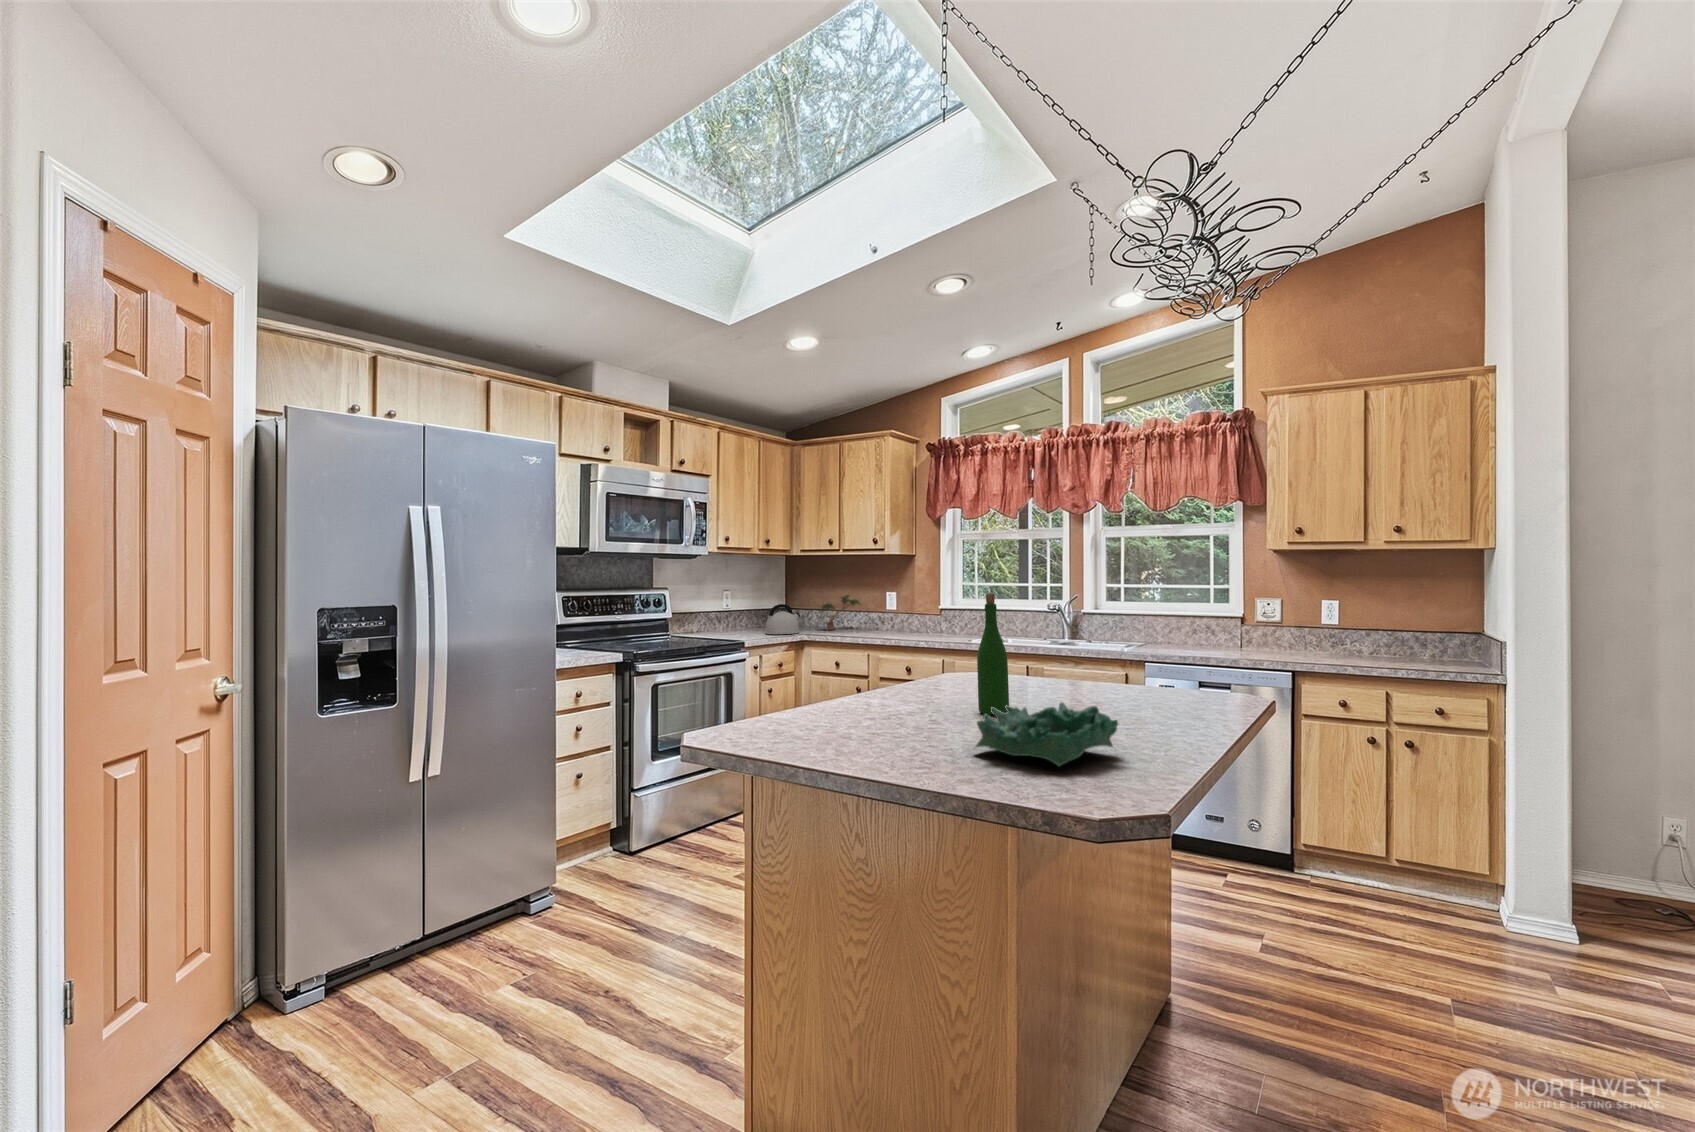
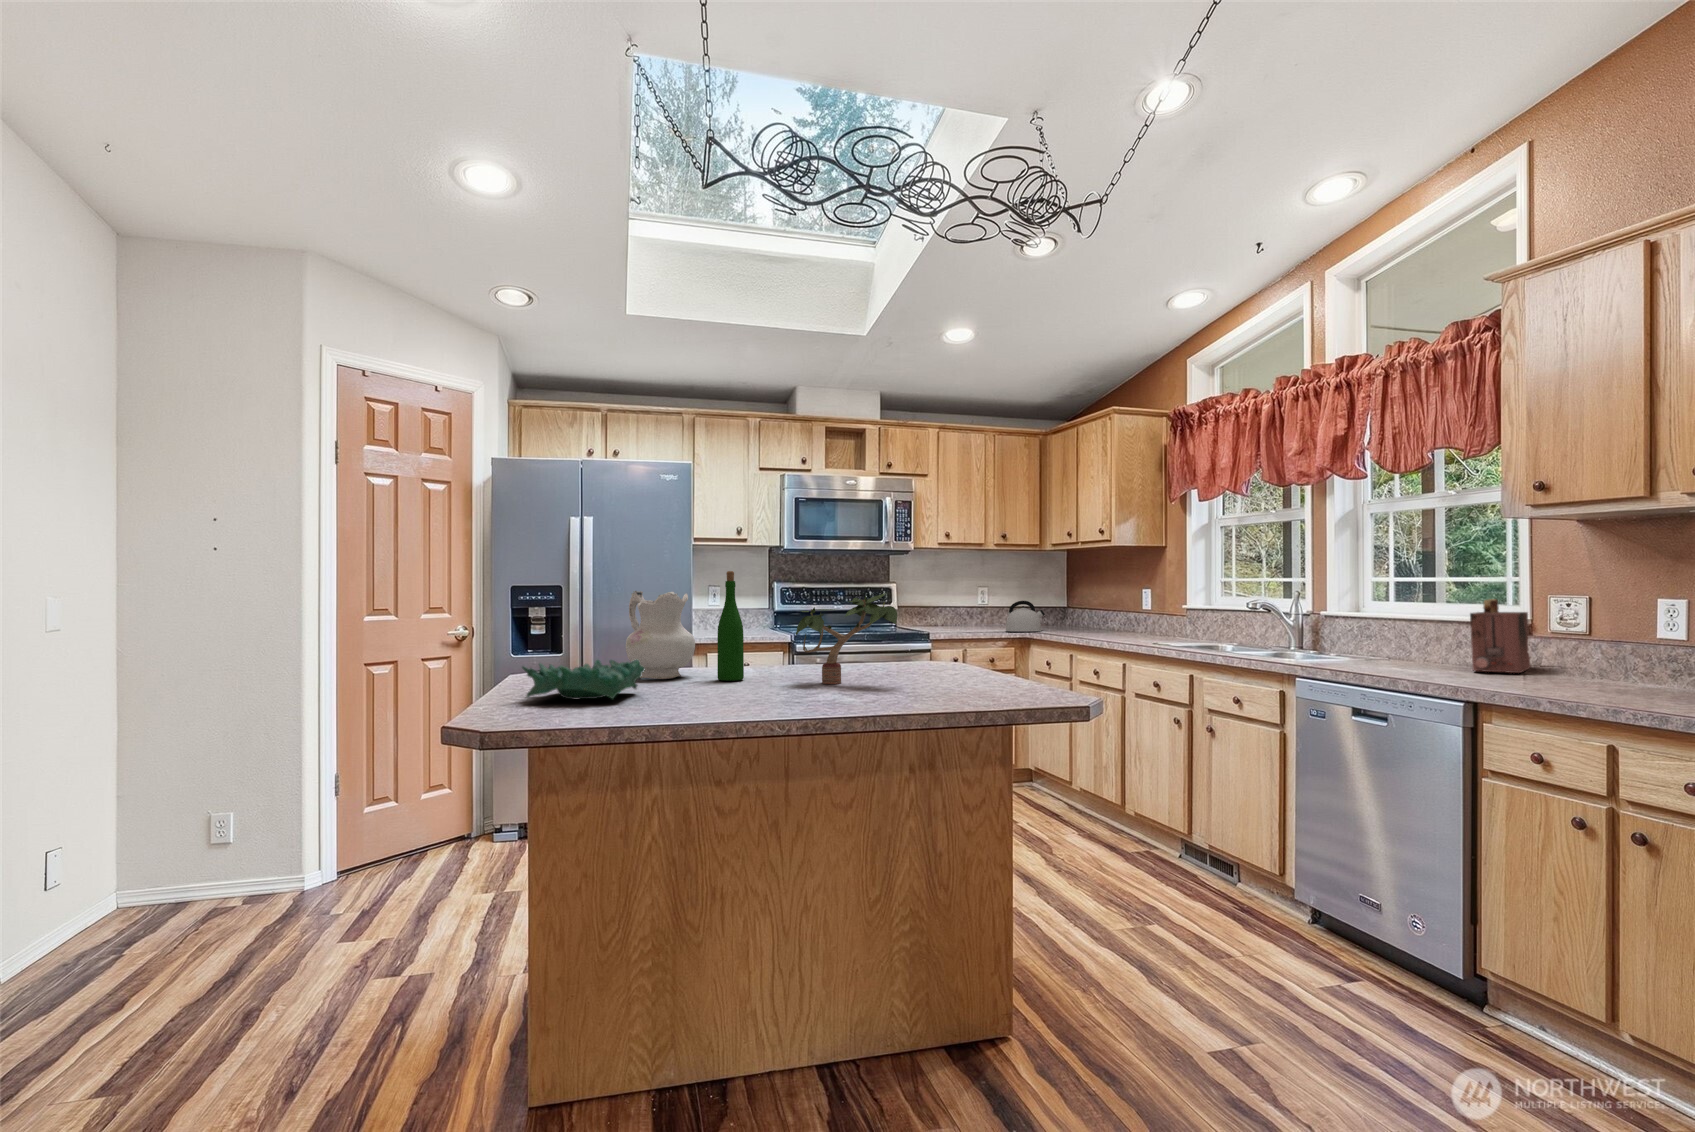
potted plant: present [821,595,860,630] -> present [796,593,897,684]
toaster: none [1217,601,1262,650] -> present [1470,599,1530,673]
ceramic pitcher: none [865,617,957,724] -> present [626,591,695,679]

